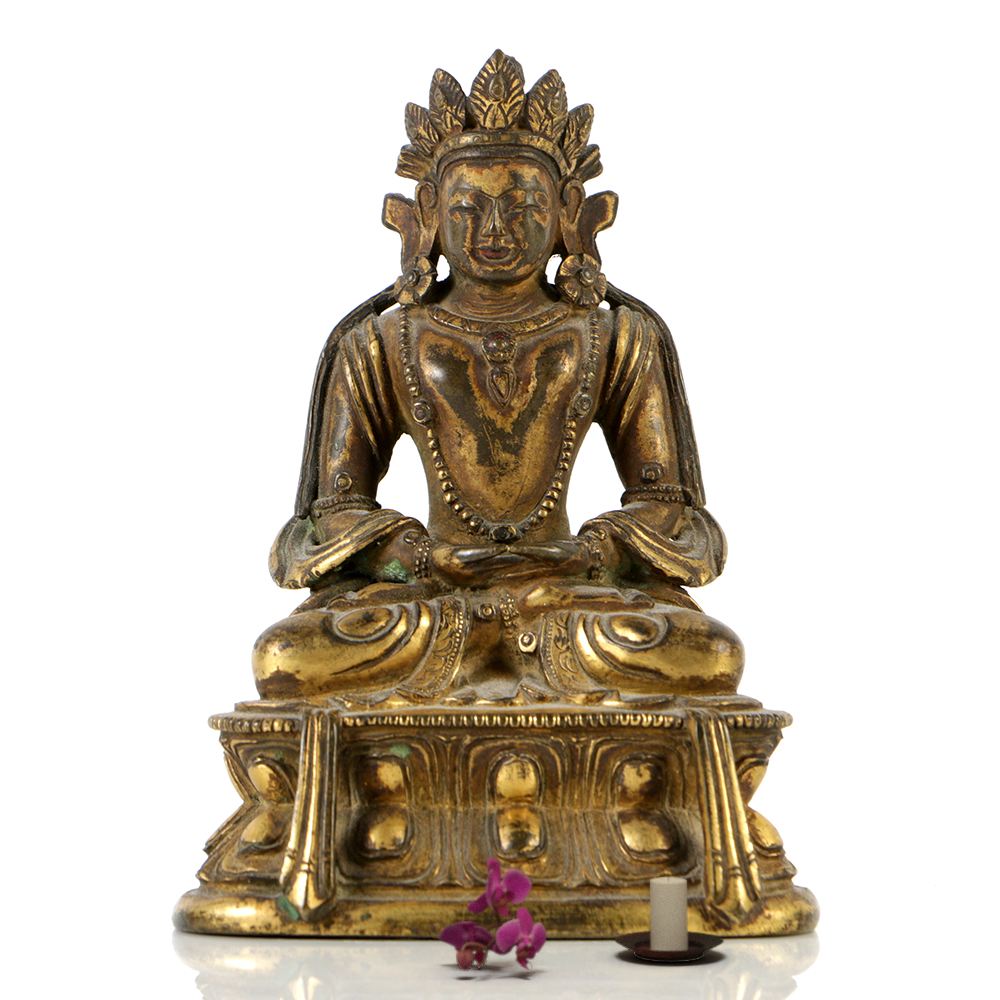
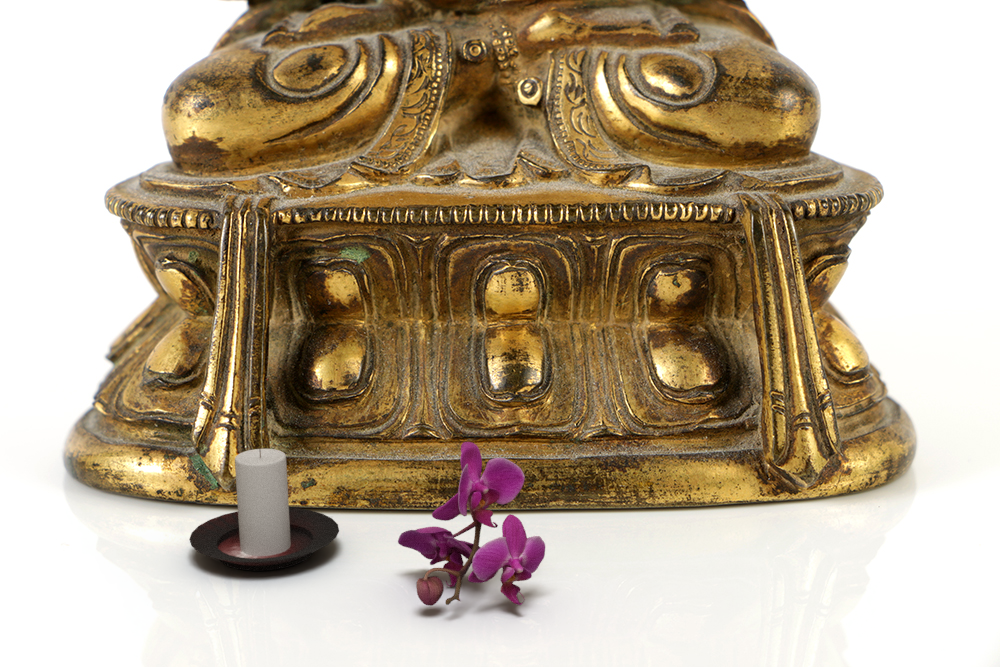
candle holder: present [615,877,724,962] -> present [189,449,339,571]

